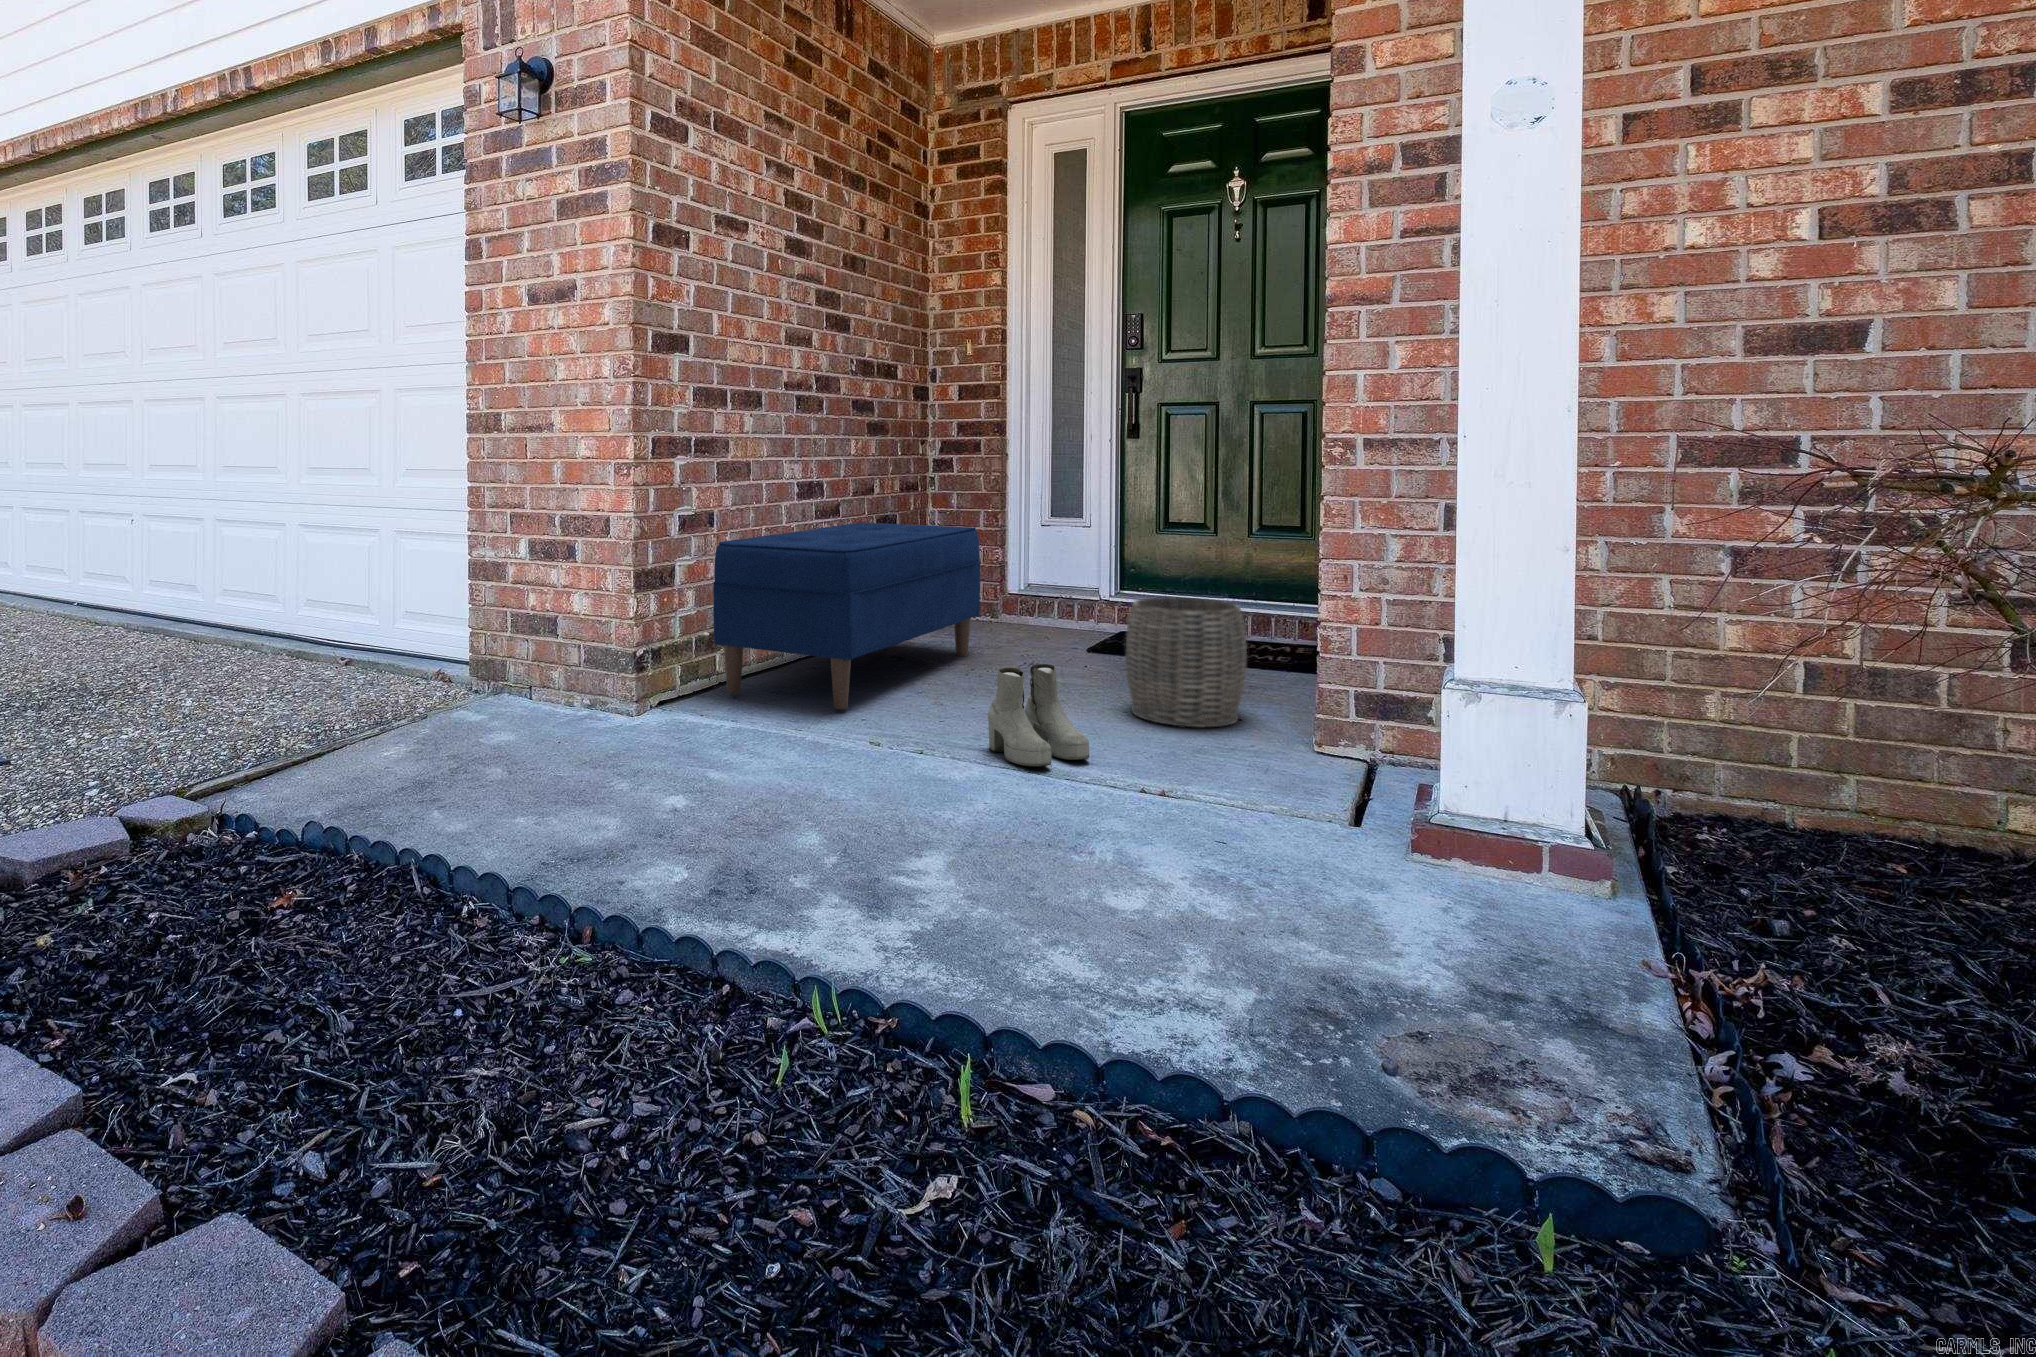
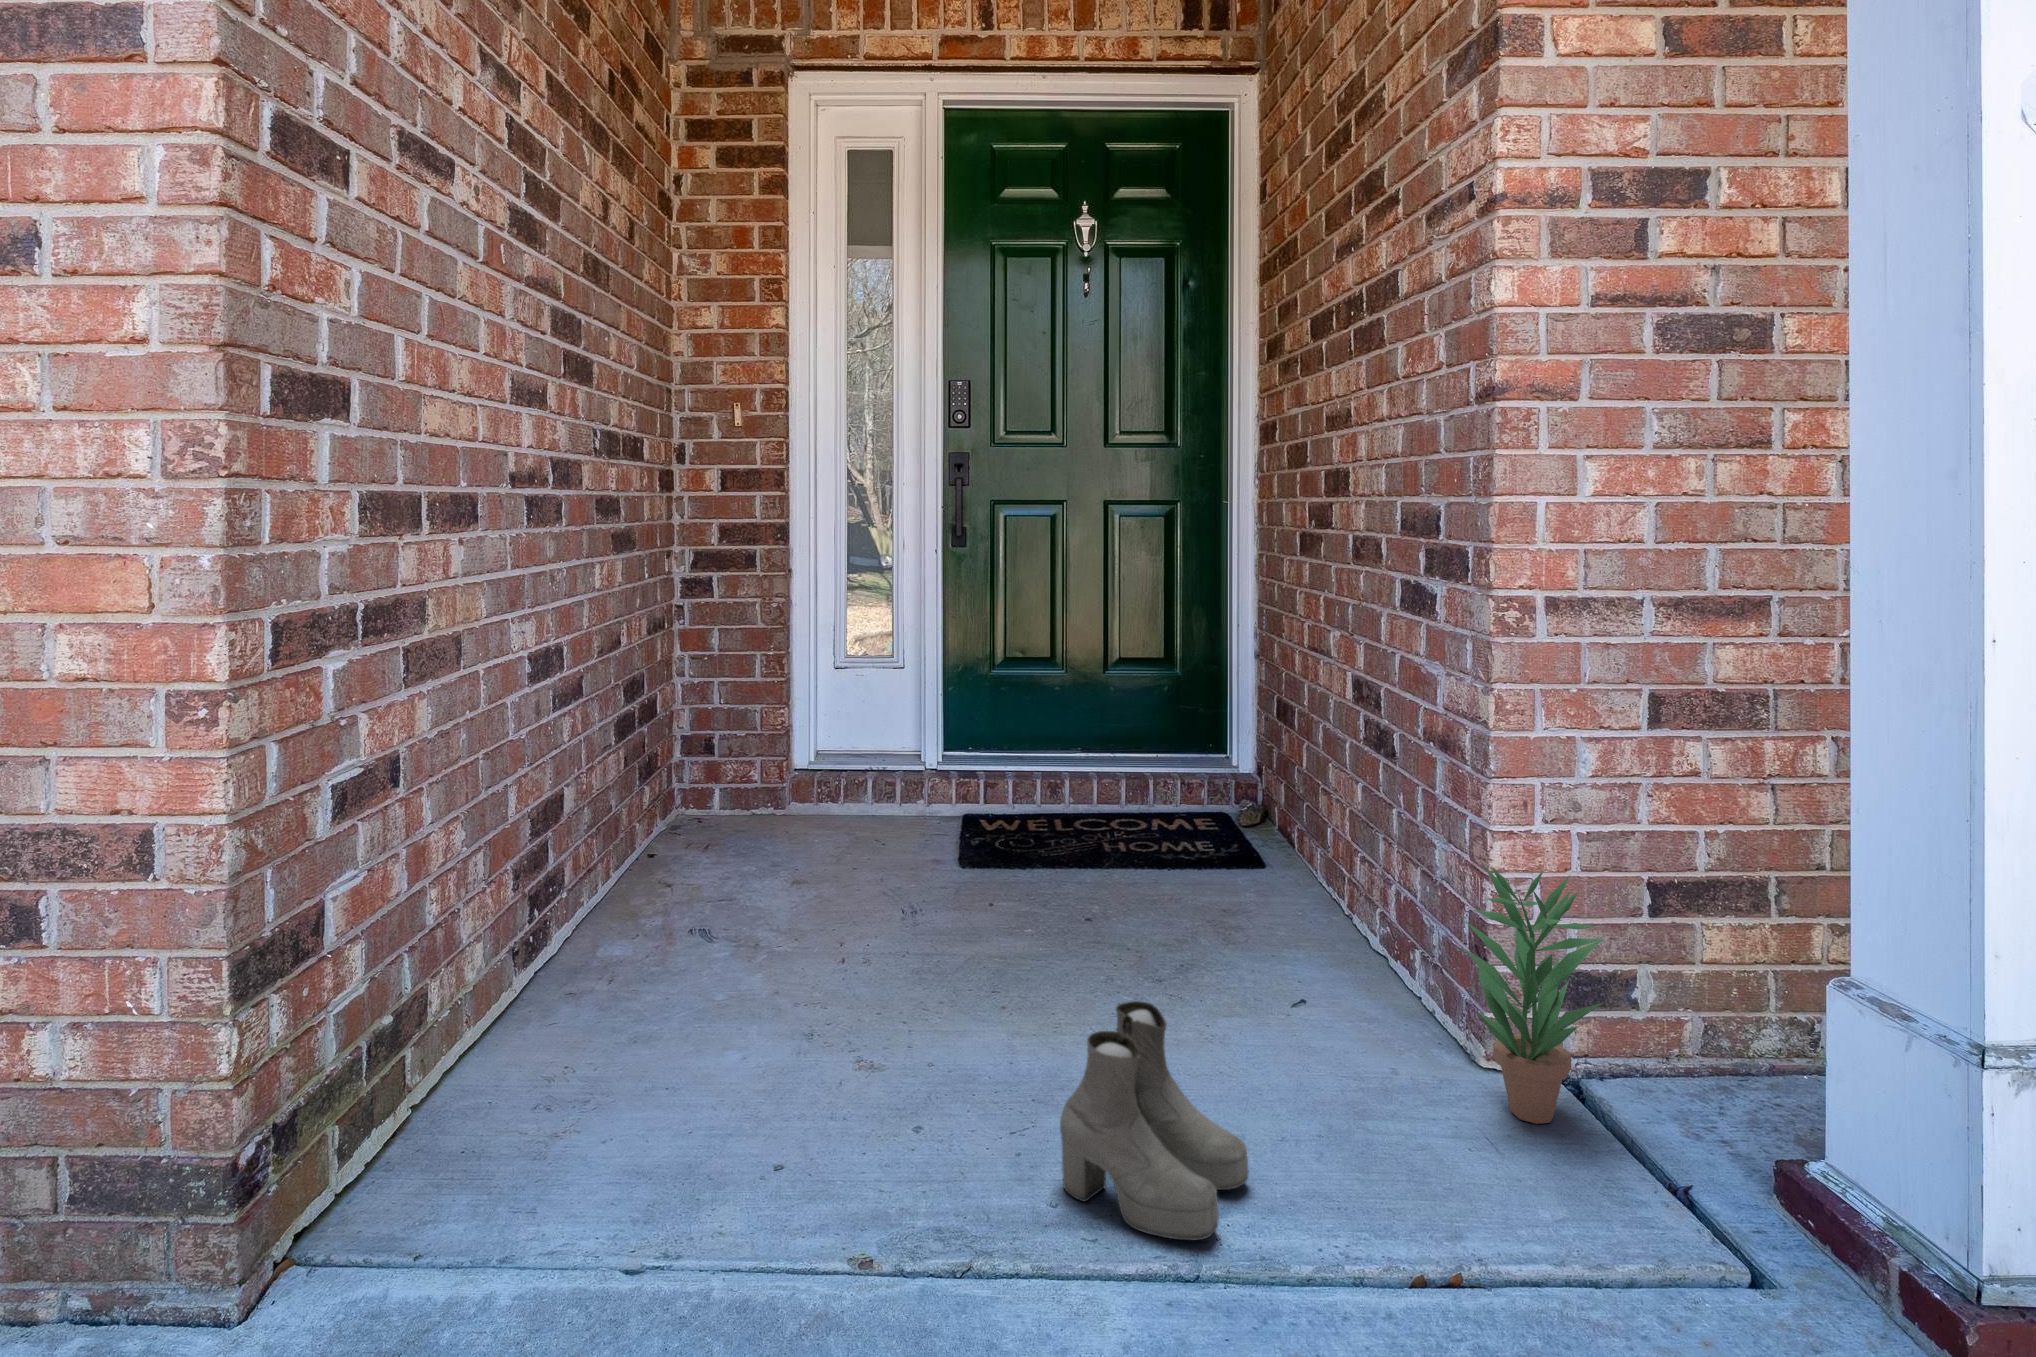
bench: present [713,522,980,709] -> none [408,704,827,1147]
woven basket: present [1126,597,1247,727] -> none [1142,808,1315,1031]
potted plant: none [1261,610,1360,780] -> present [1463,867,1604,1124]

